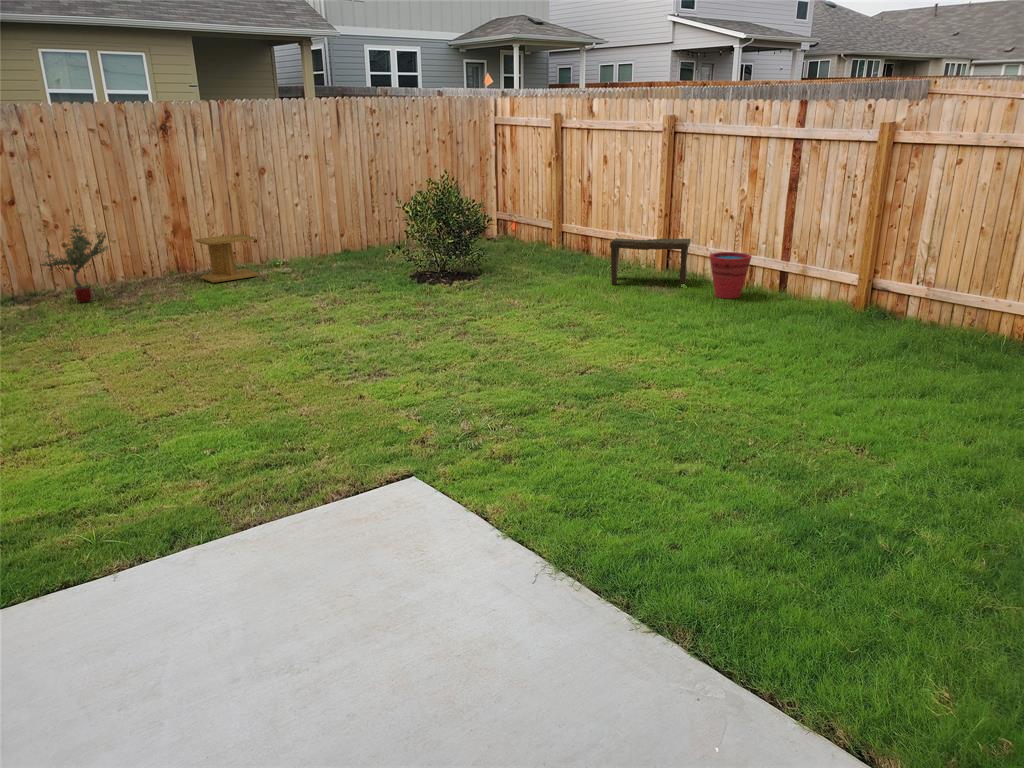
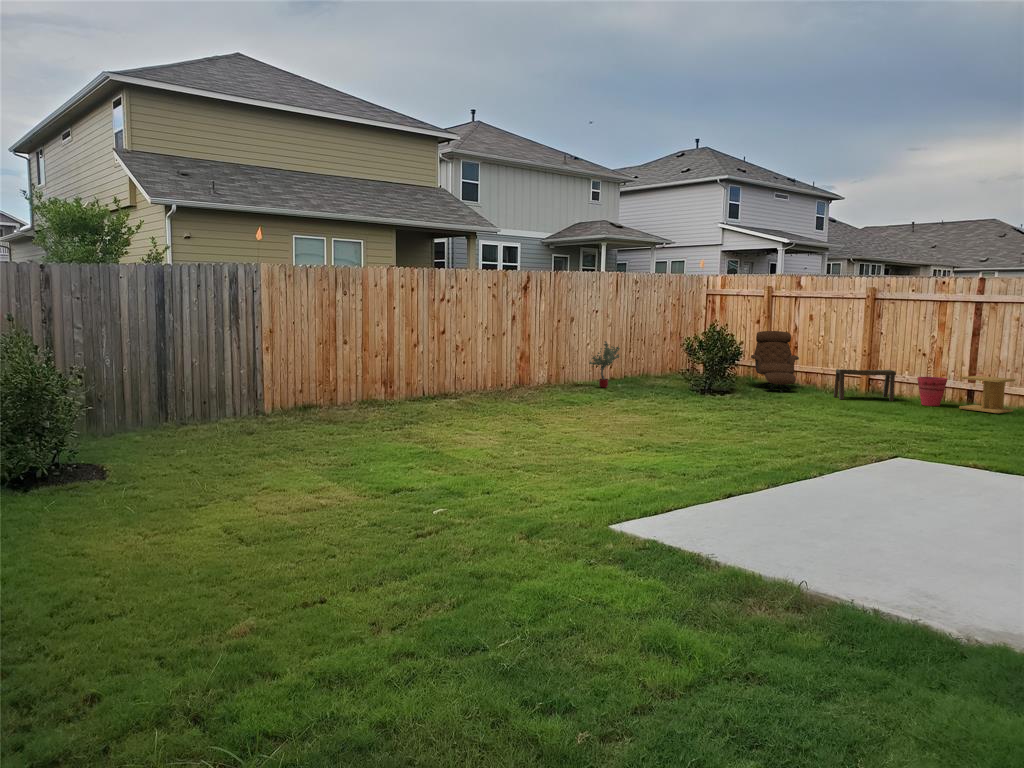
lounge chair: none [529,177,593,270] -> present [751,331,799,393]
potted tree: present [41,224,108,303] -> present [589,341,620,388]
side table: present [195,234,259,283] -> present [959,376,1015,414]

